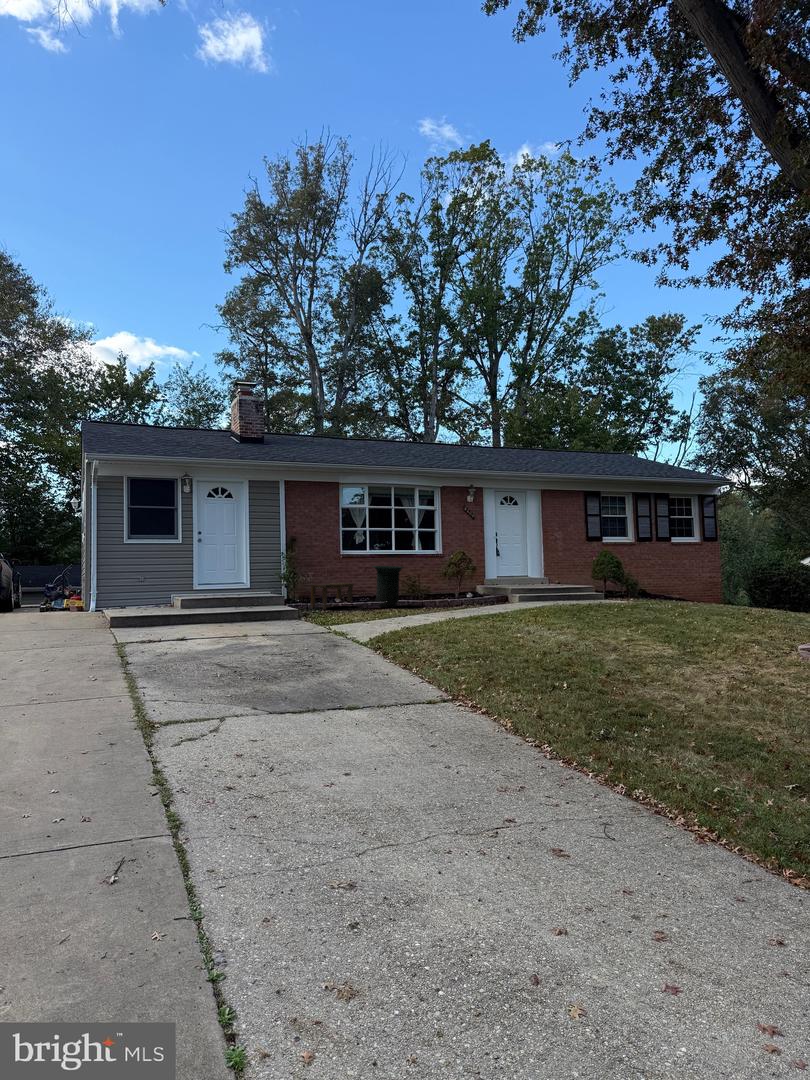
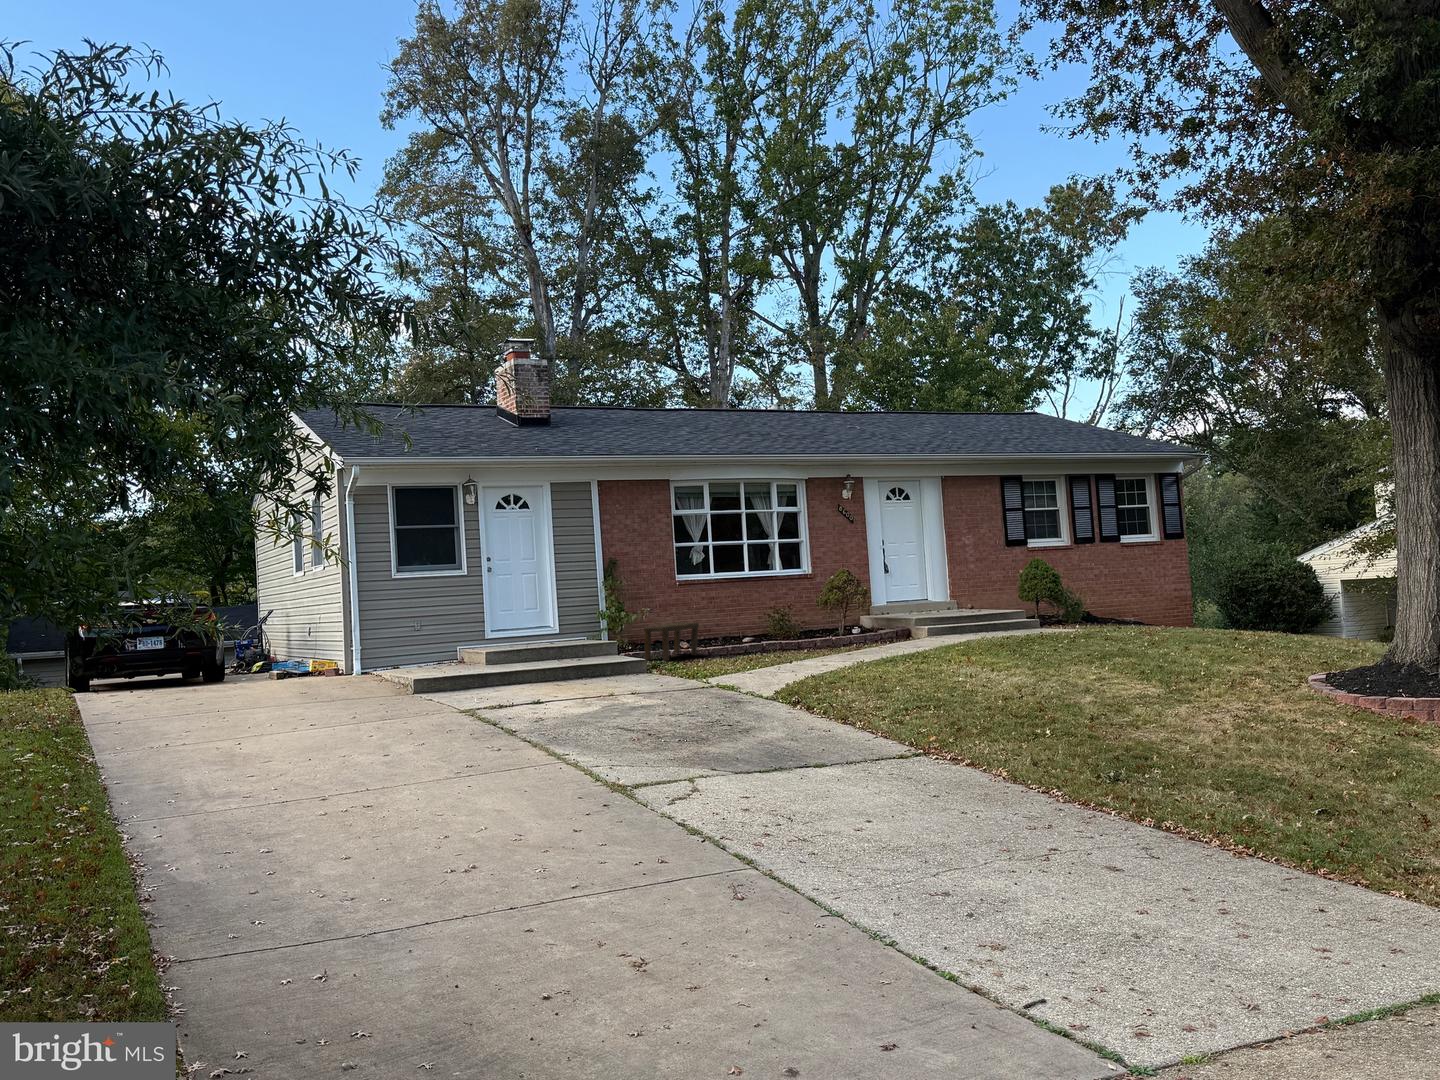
trash can: present [373,566,404,607] -> none [721,595,767,654]

